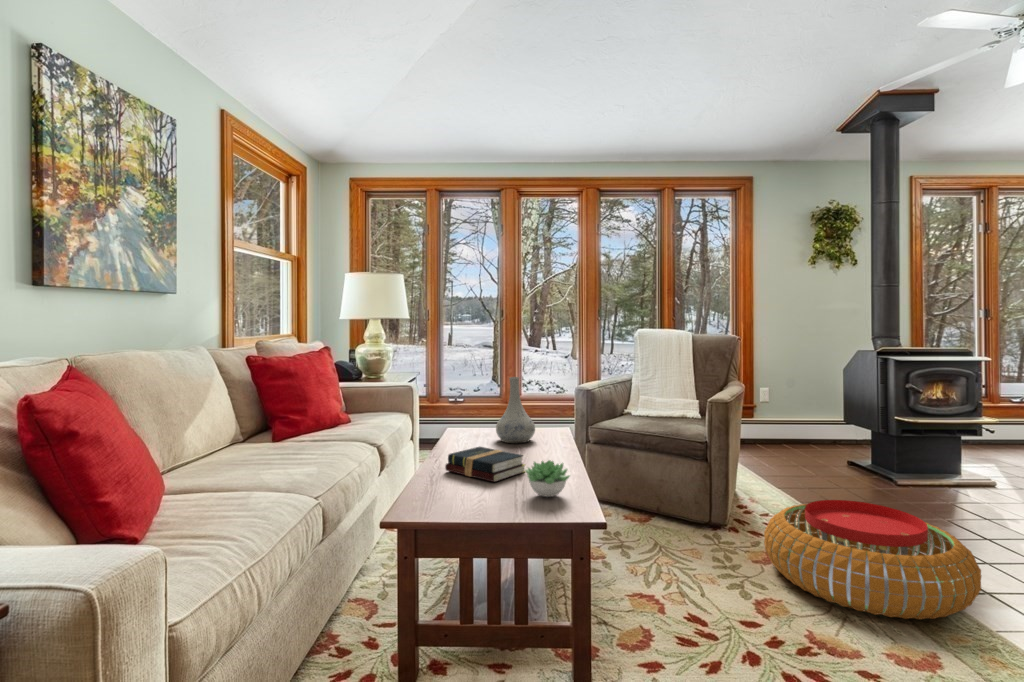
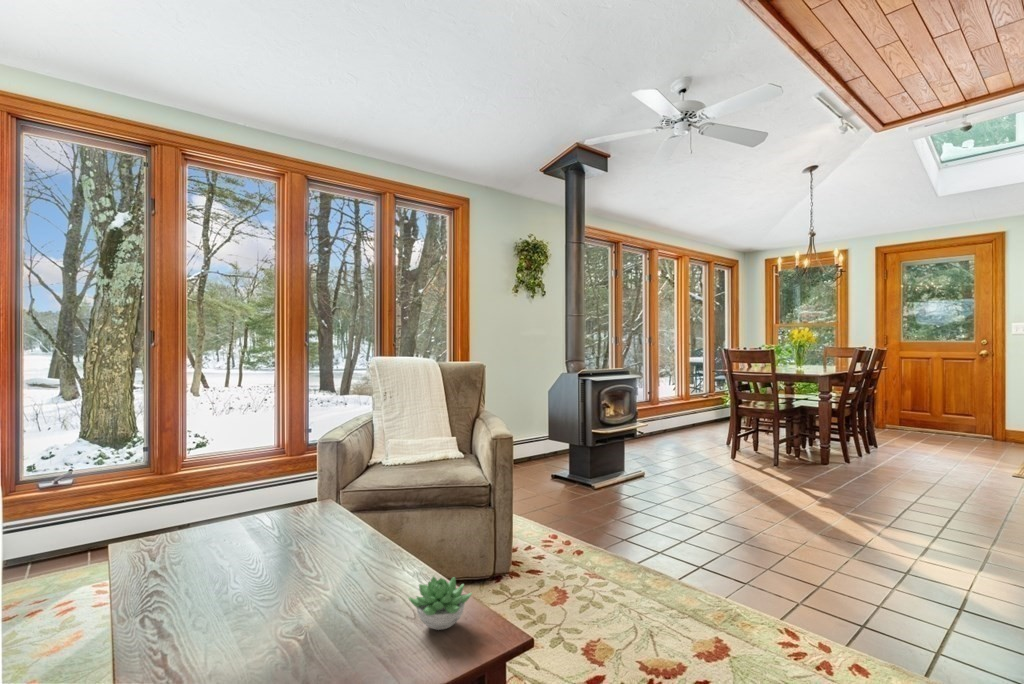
vase: present [496,377,535,443] -> none [275,451,331,542]
hardback book: present [445,447,525,482] -> none [258,567,372,623]
pouf: present [764,500,981,619] -> none [557,524,721,631]

